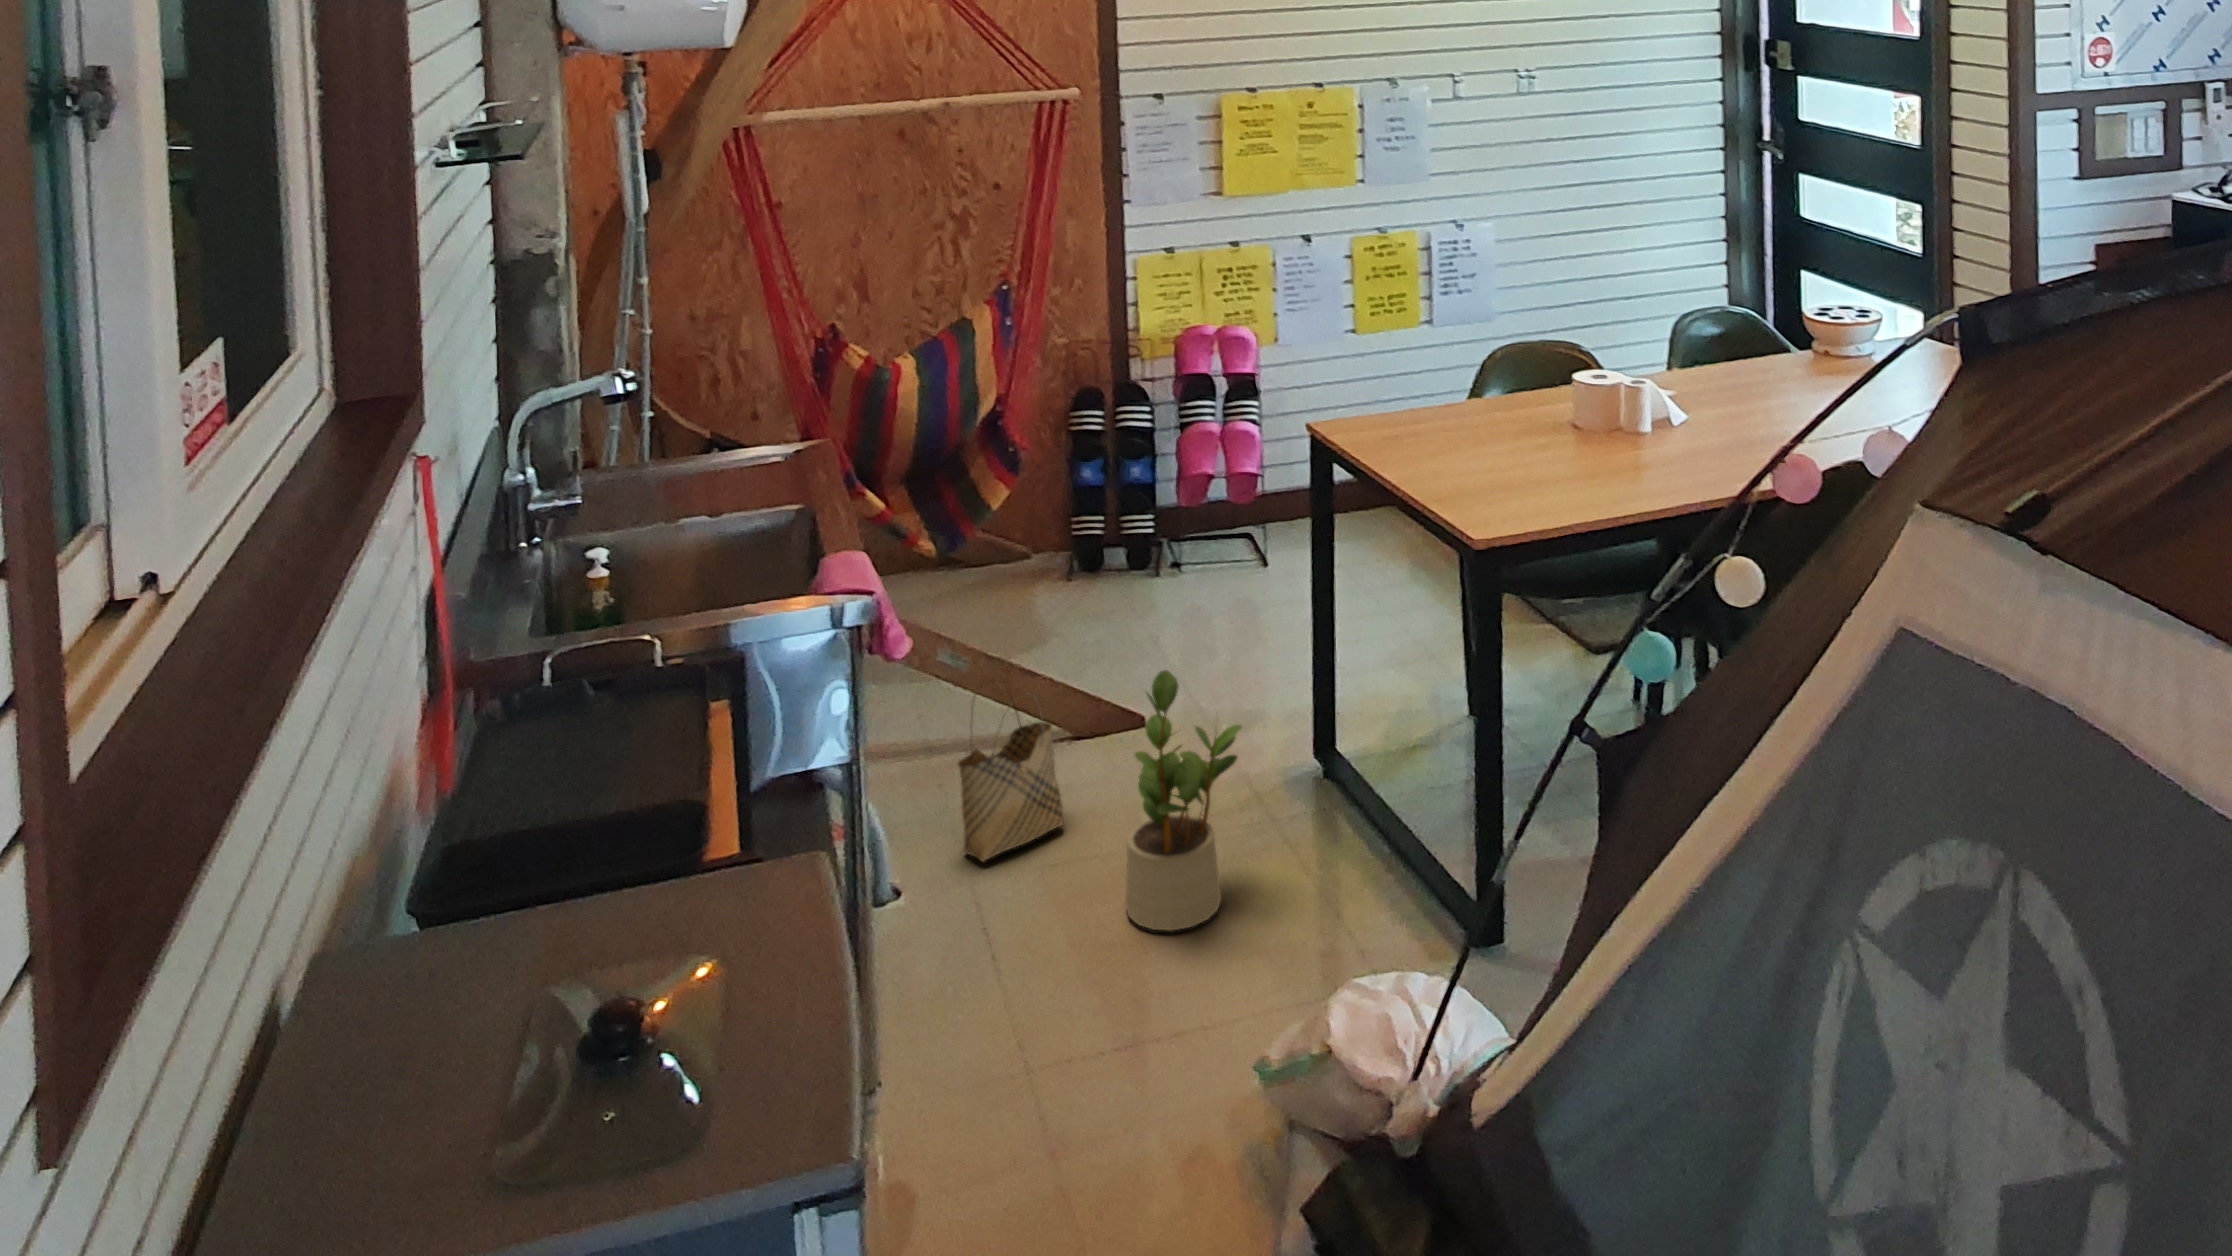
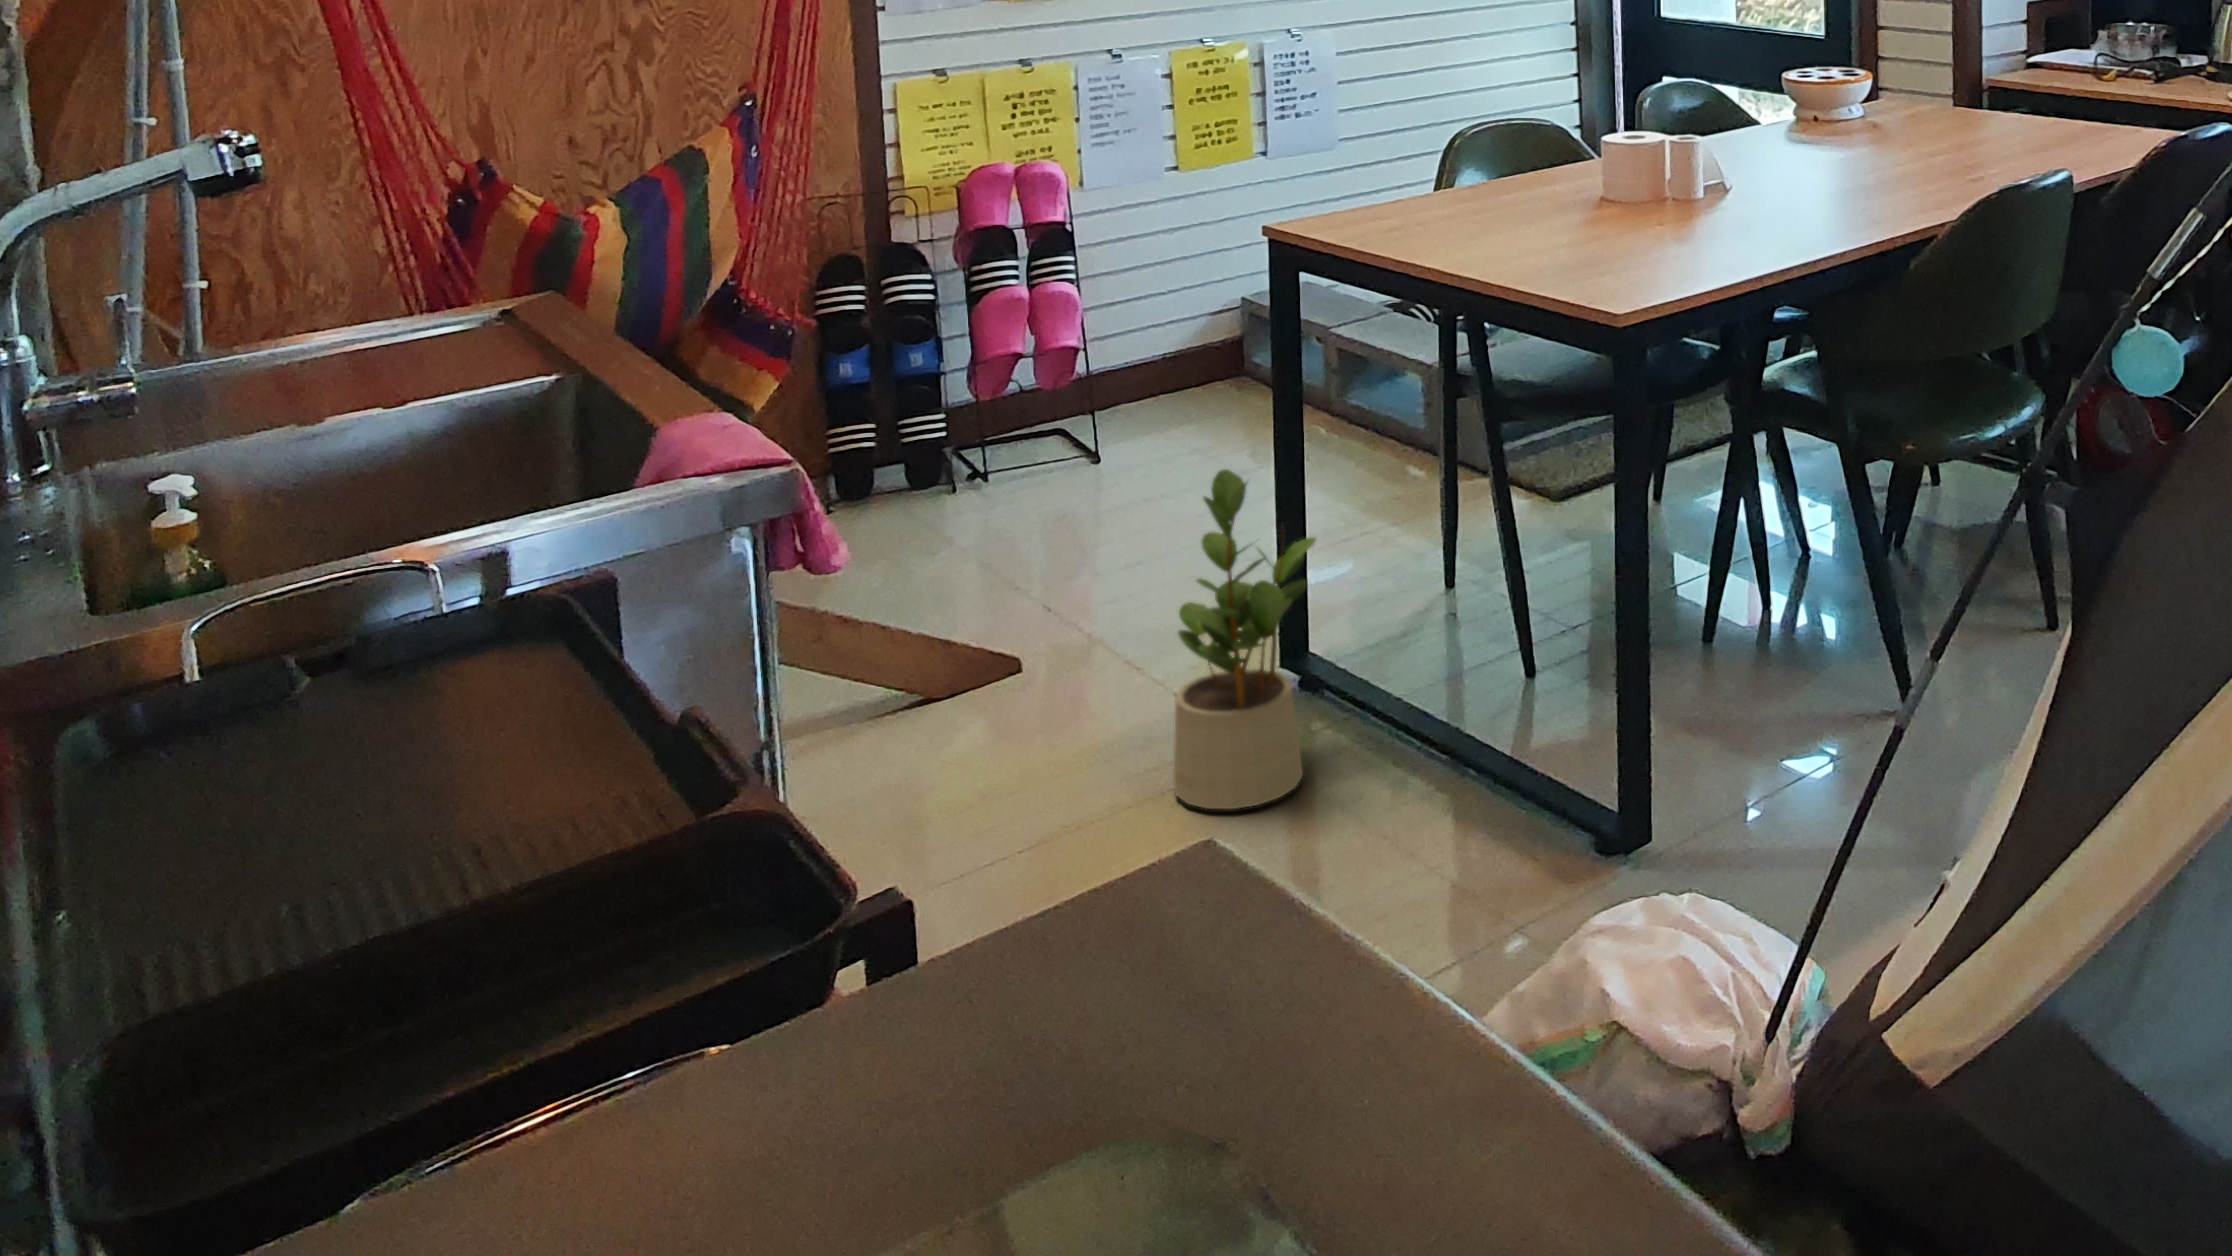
woven basket: present [958,681,1063,861] -> none [892,551,1026,789]

